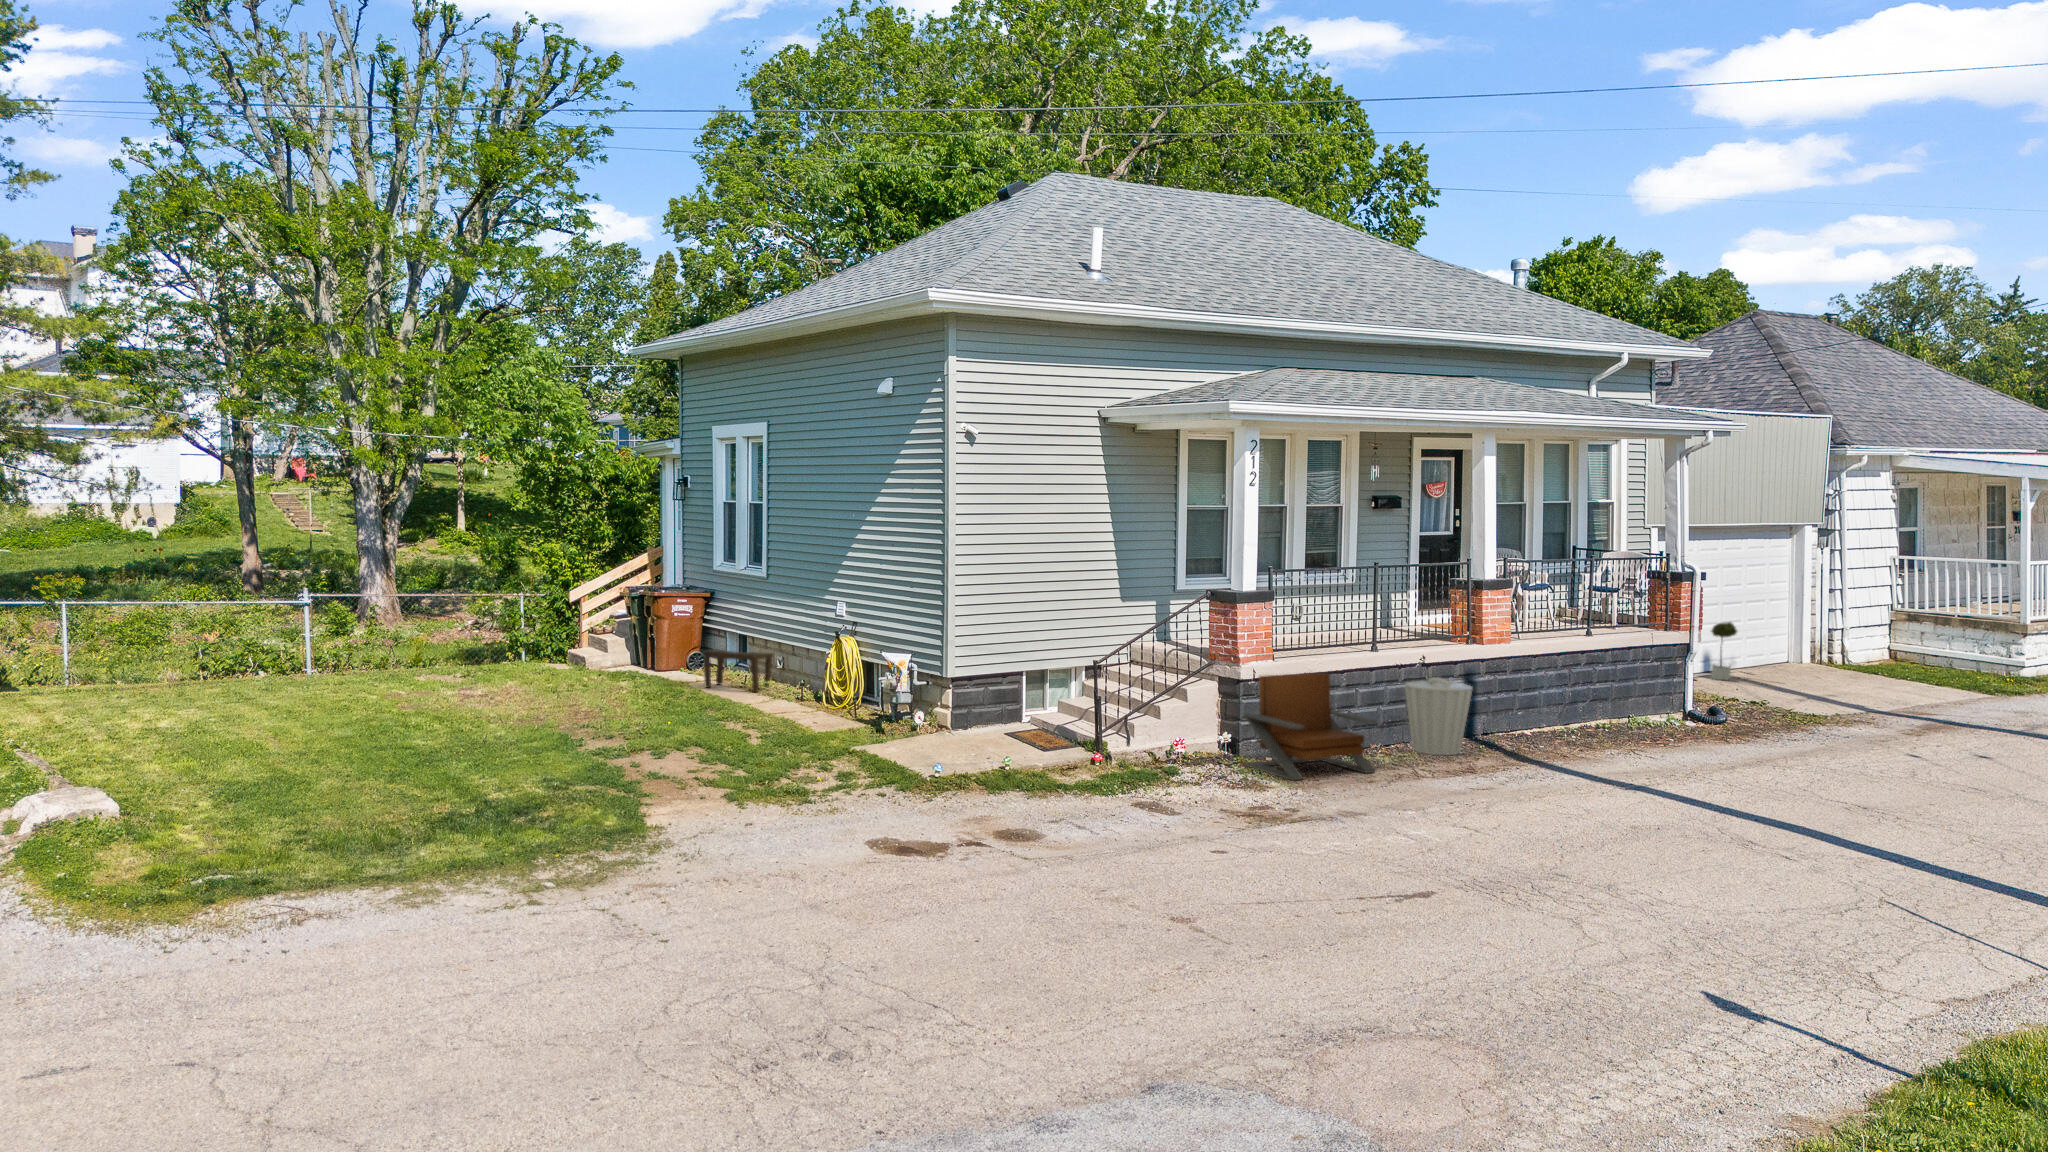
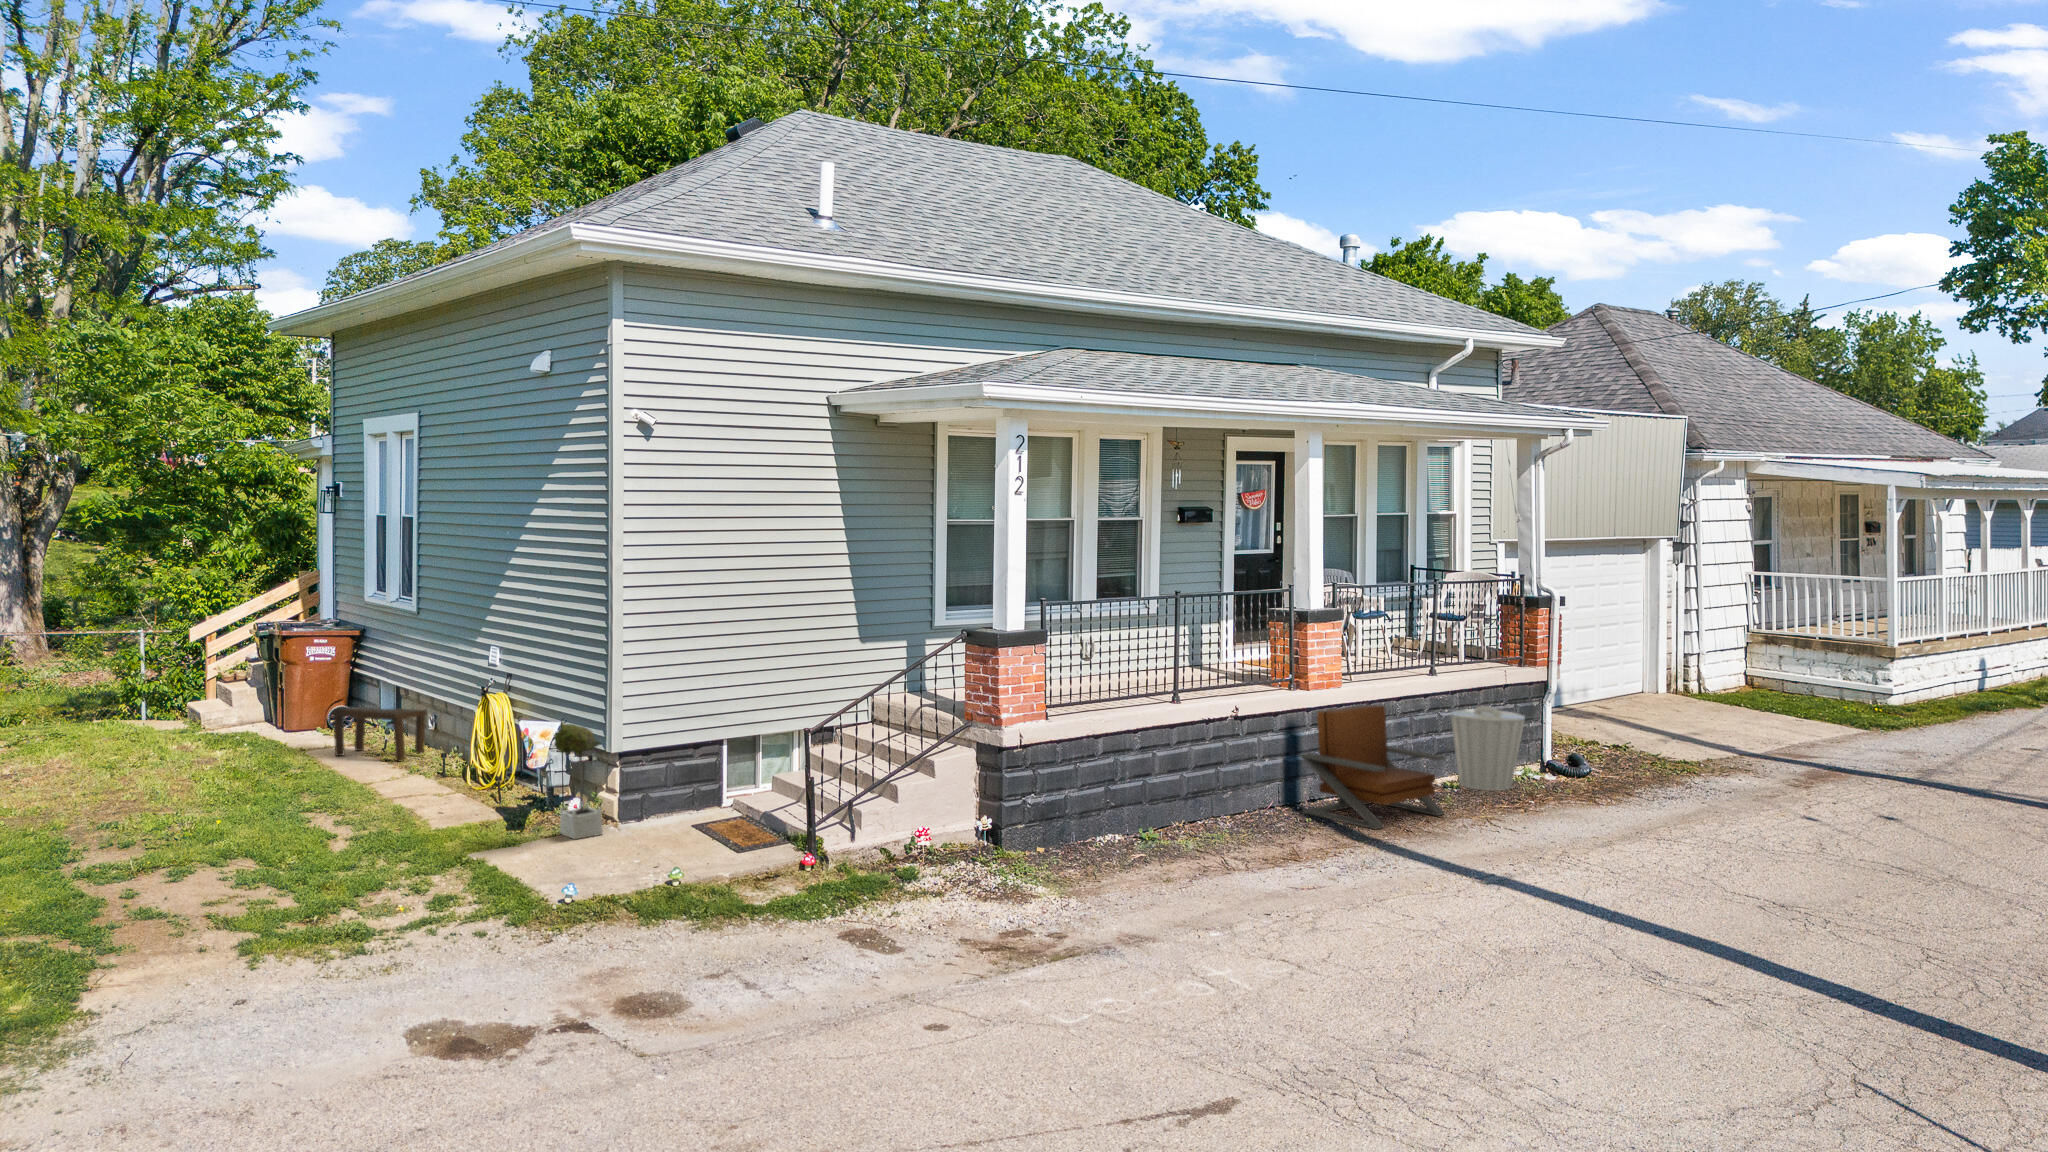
potted tree: present [1712,622,1737,680] -> present [554,723,603,839]
lounge chair: present [1243,673,1376,781] -> present [1301,705,1446,830]
trash can: present [1405,677,1473,755] -> present [1450,706,1525,791]

